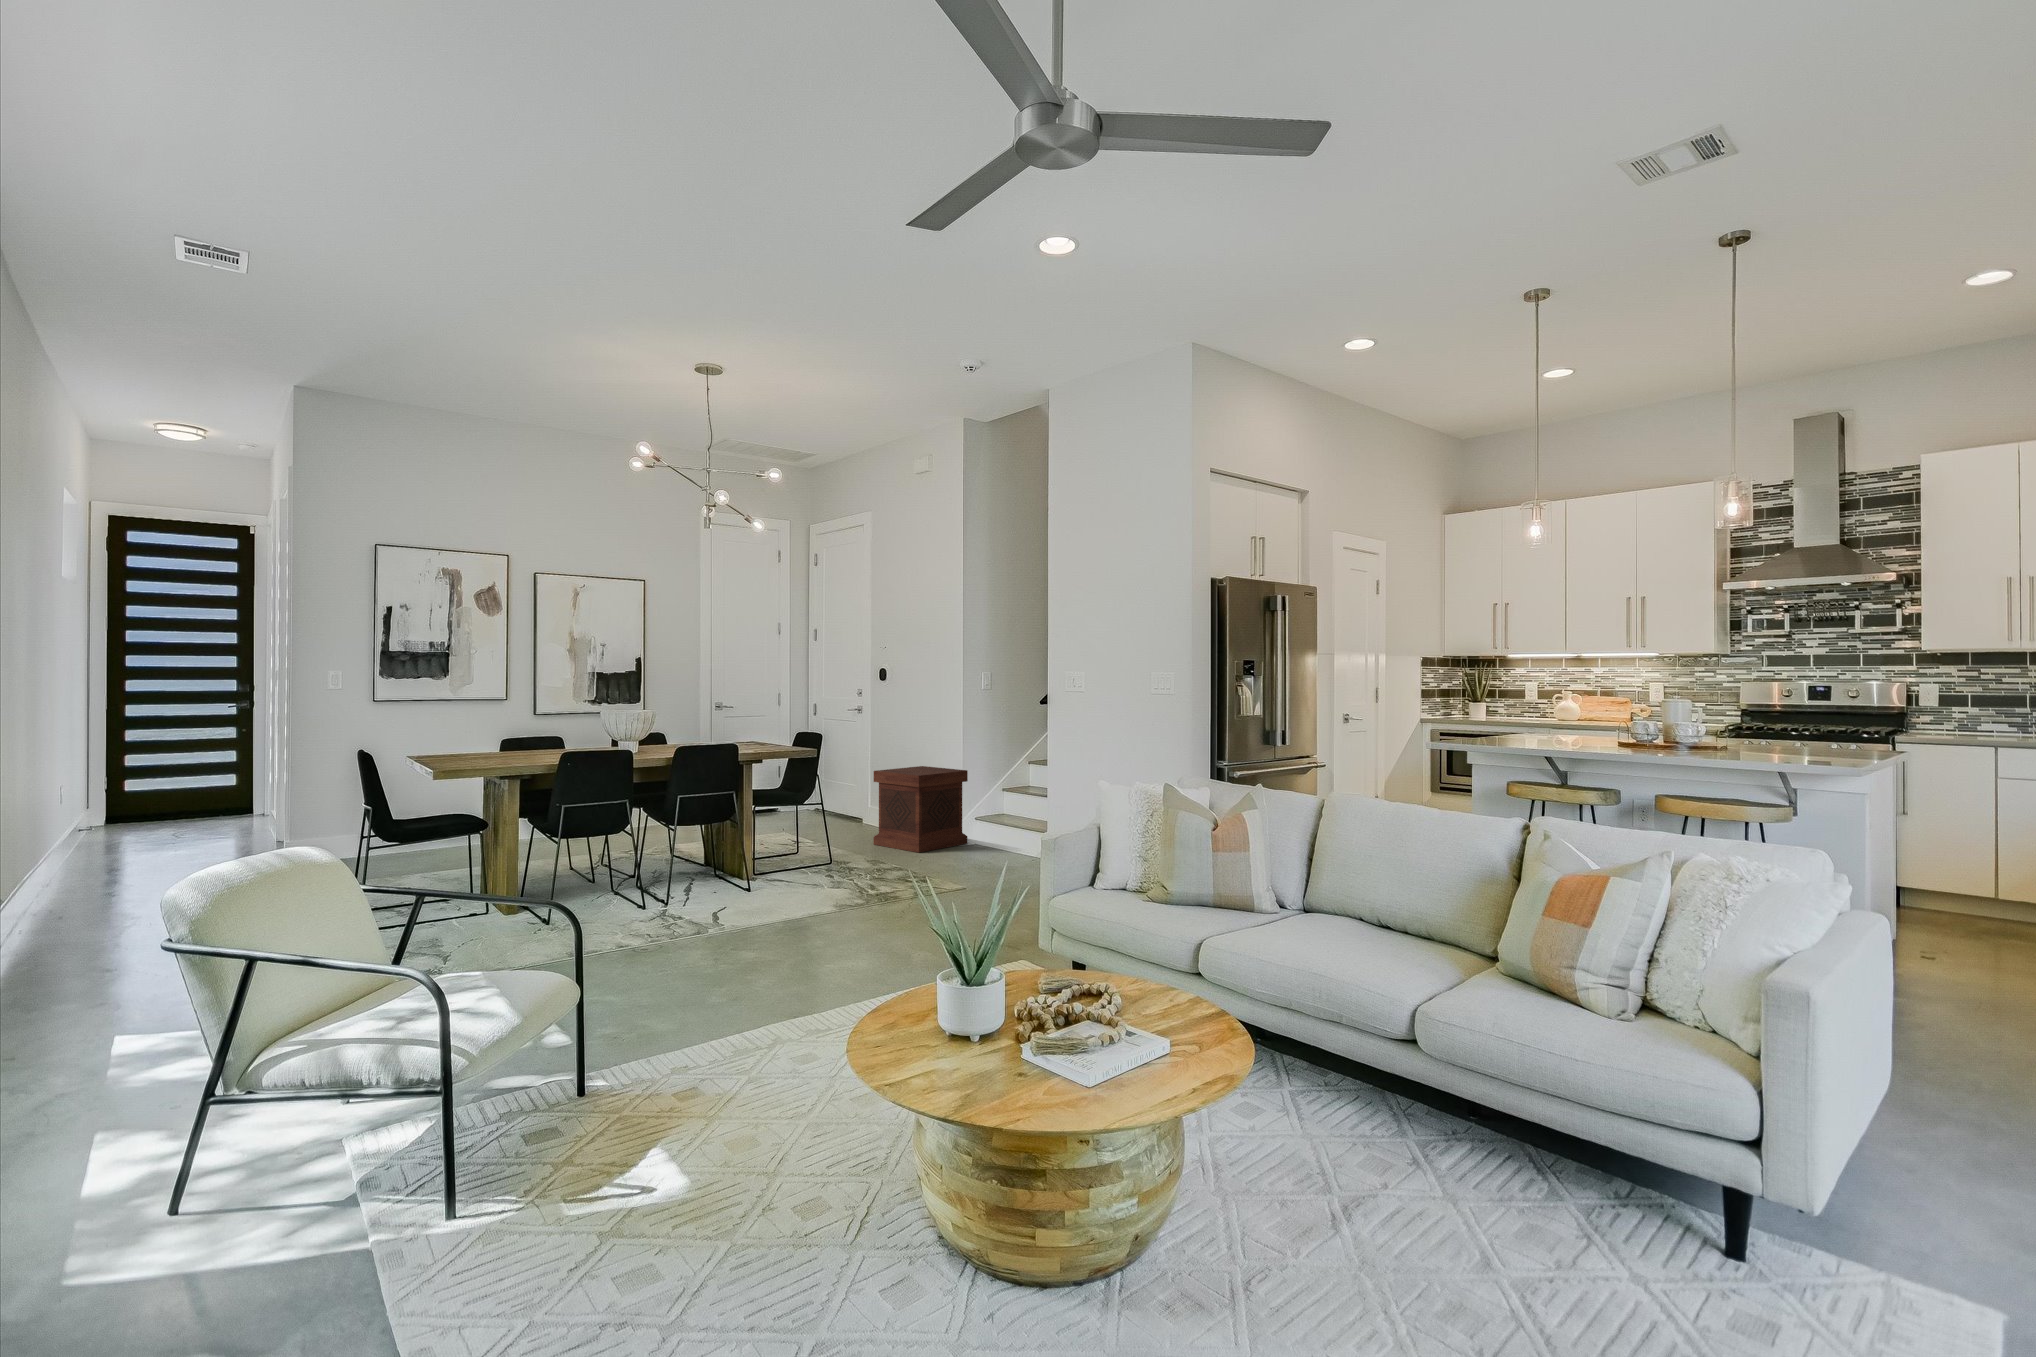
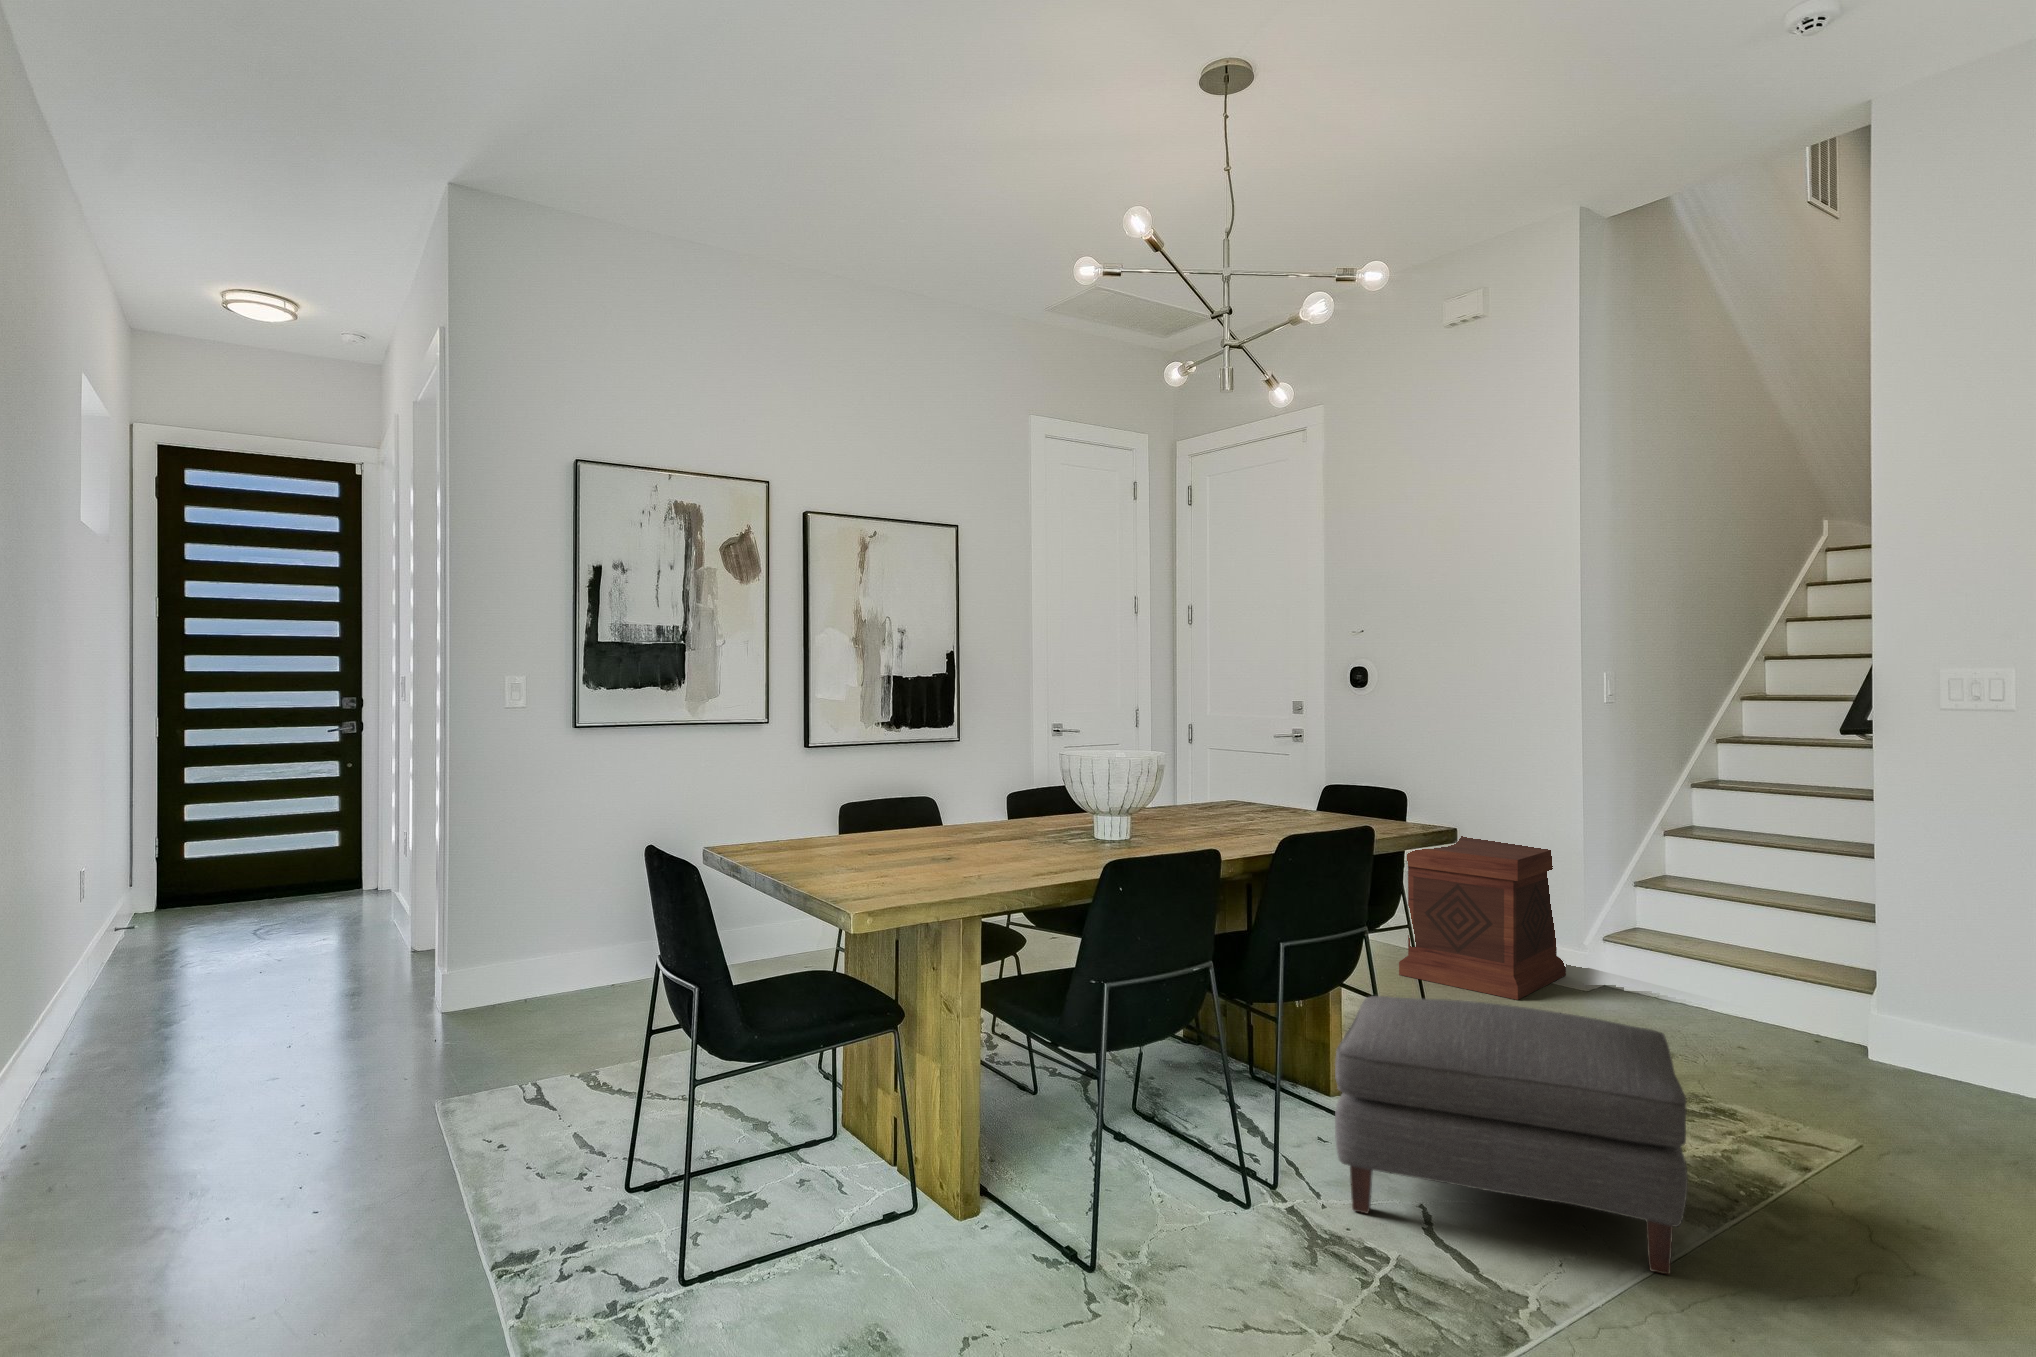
ottoman: none [694,826,858,925] -> present [1335,996,1688,1274]

